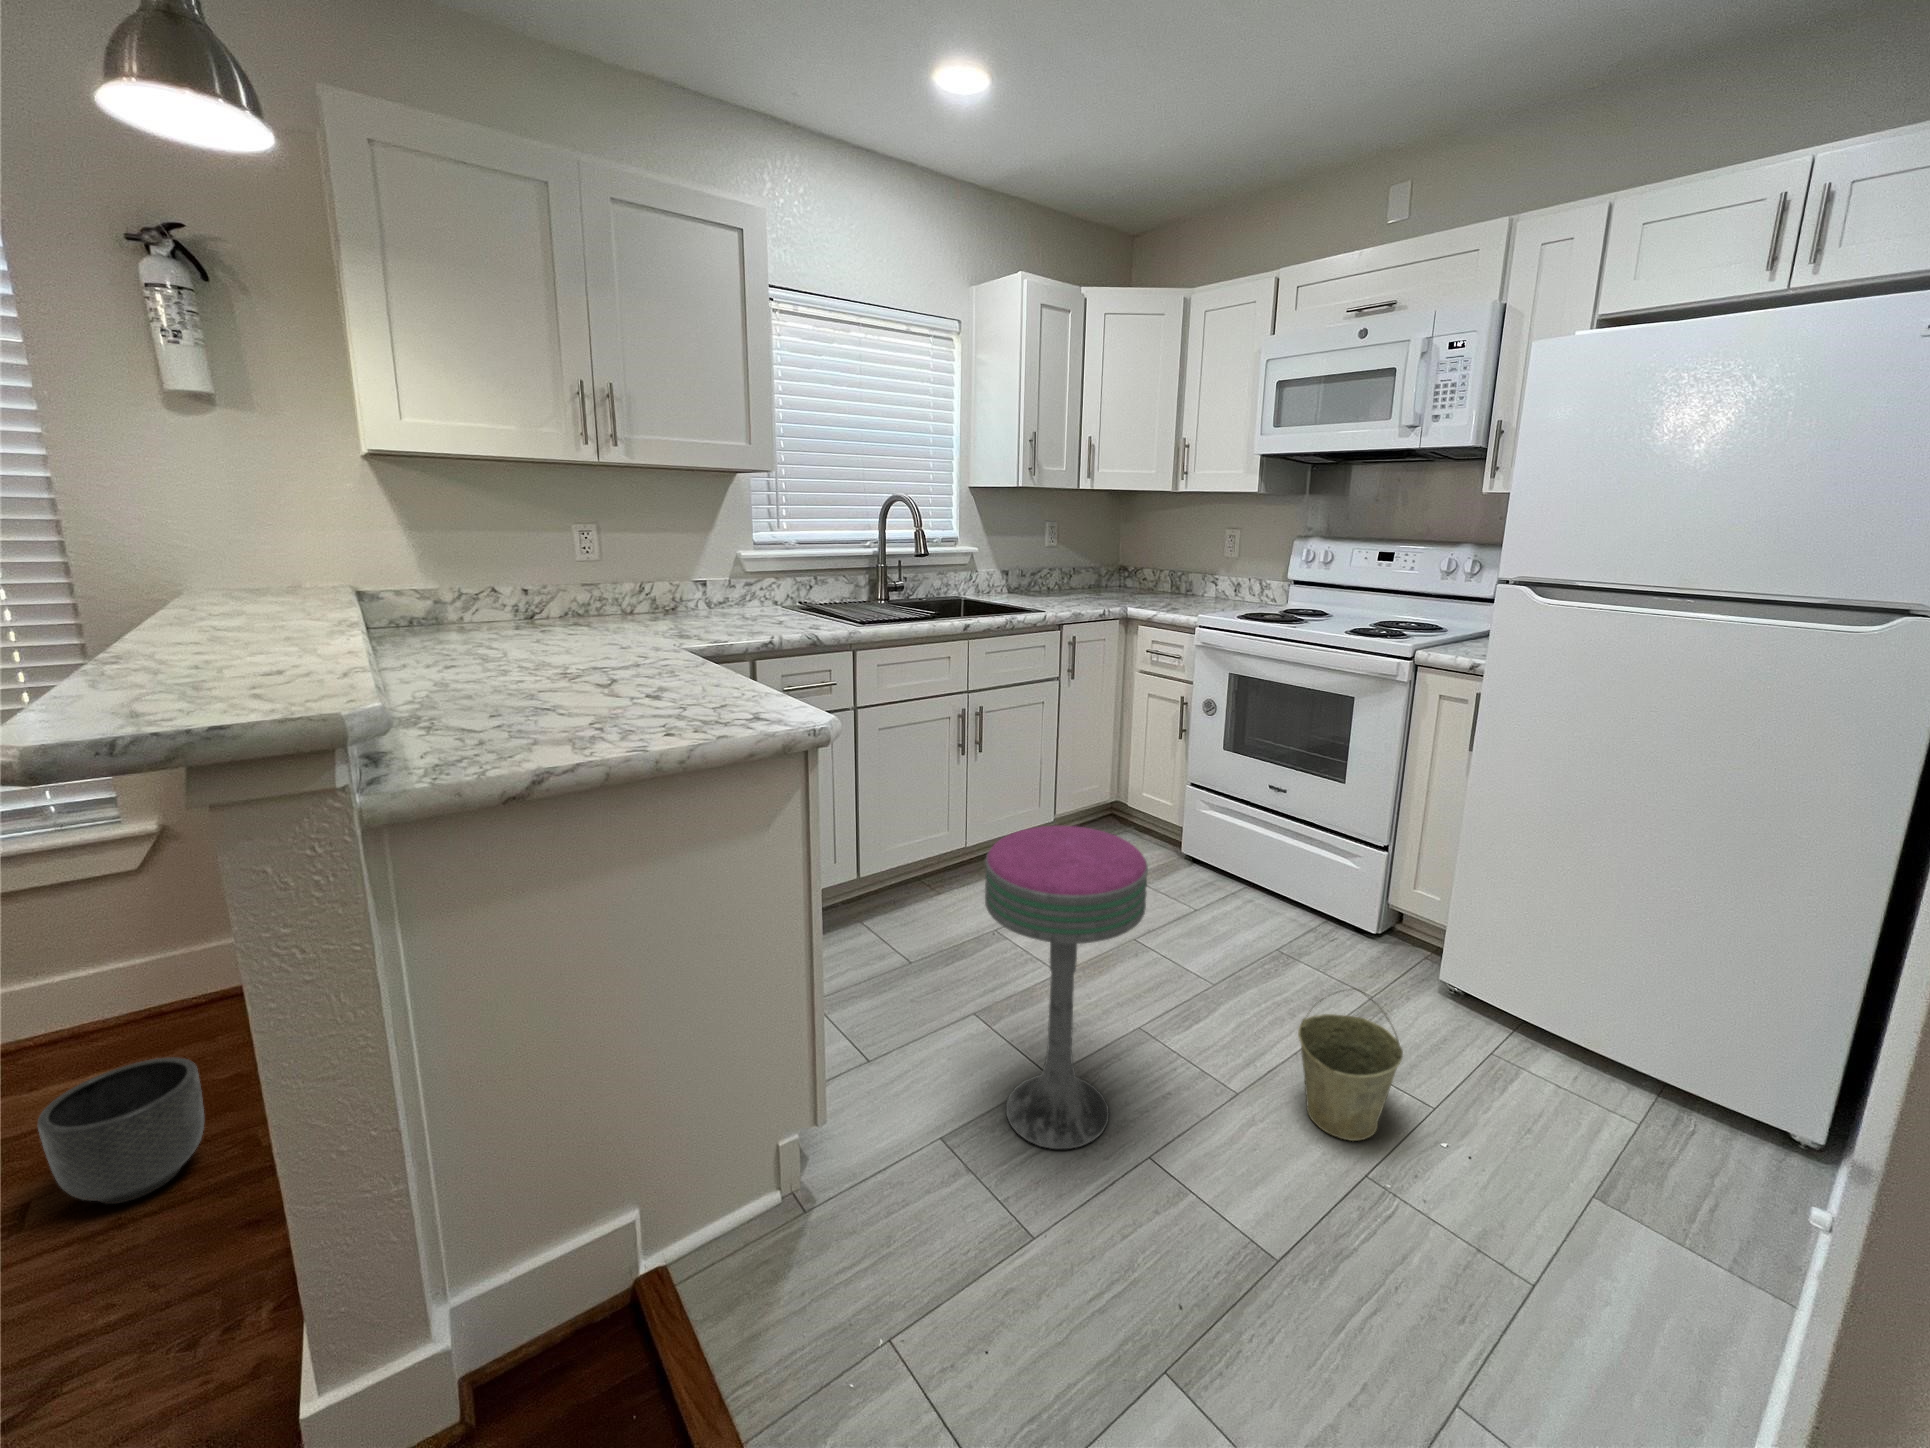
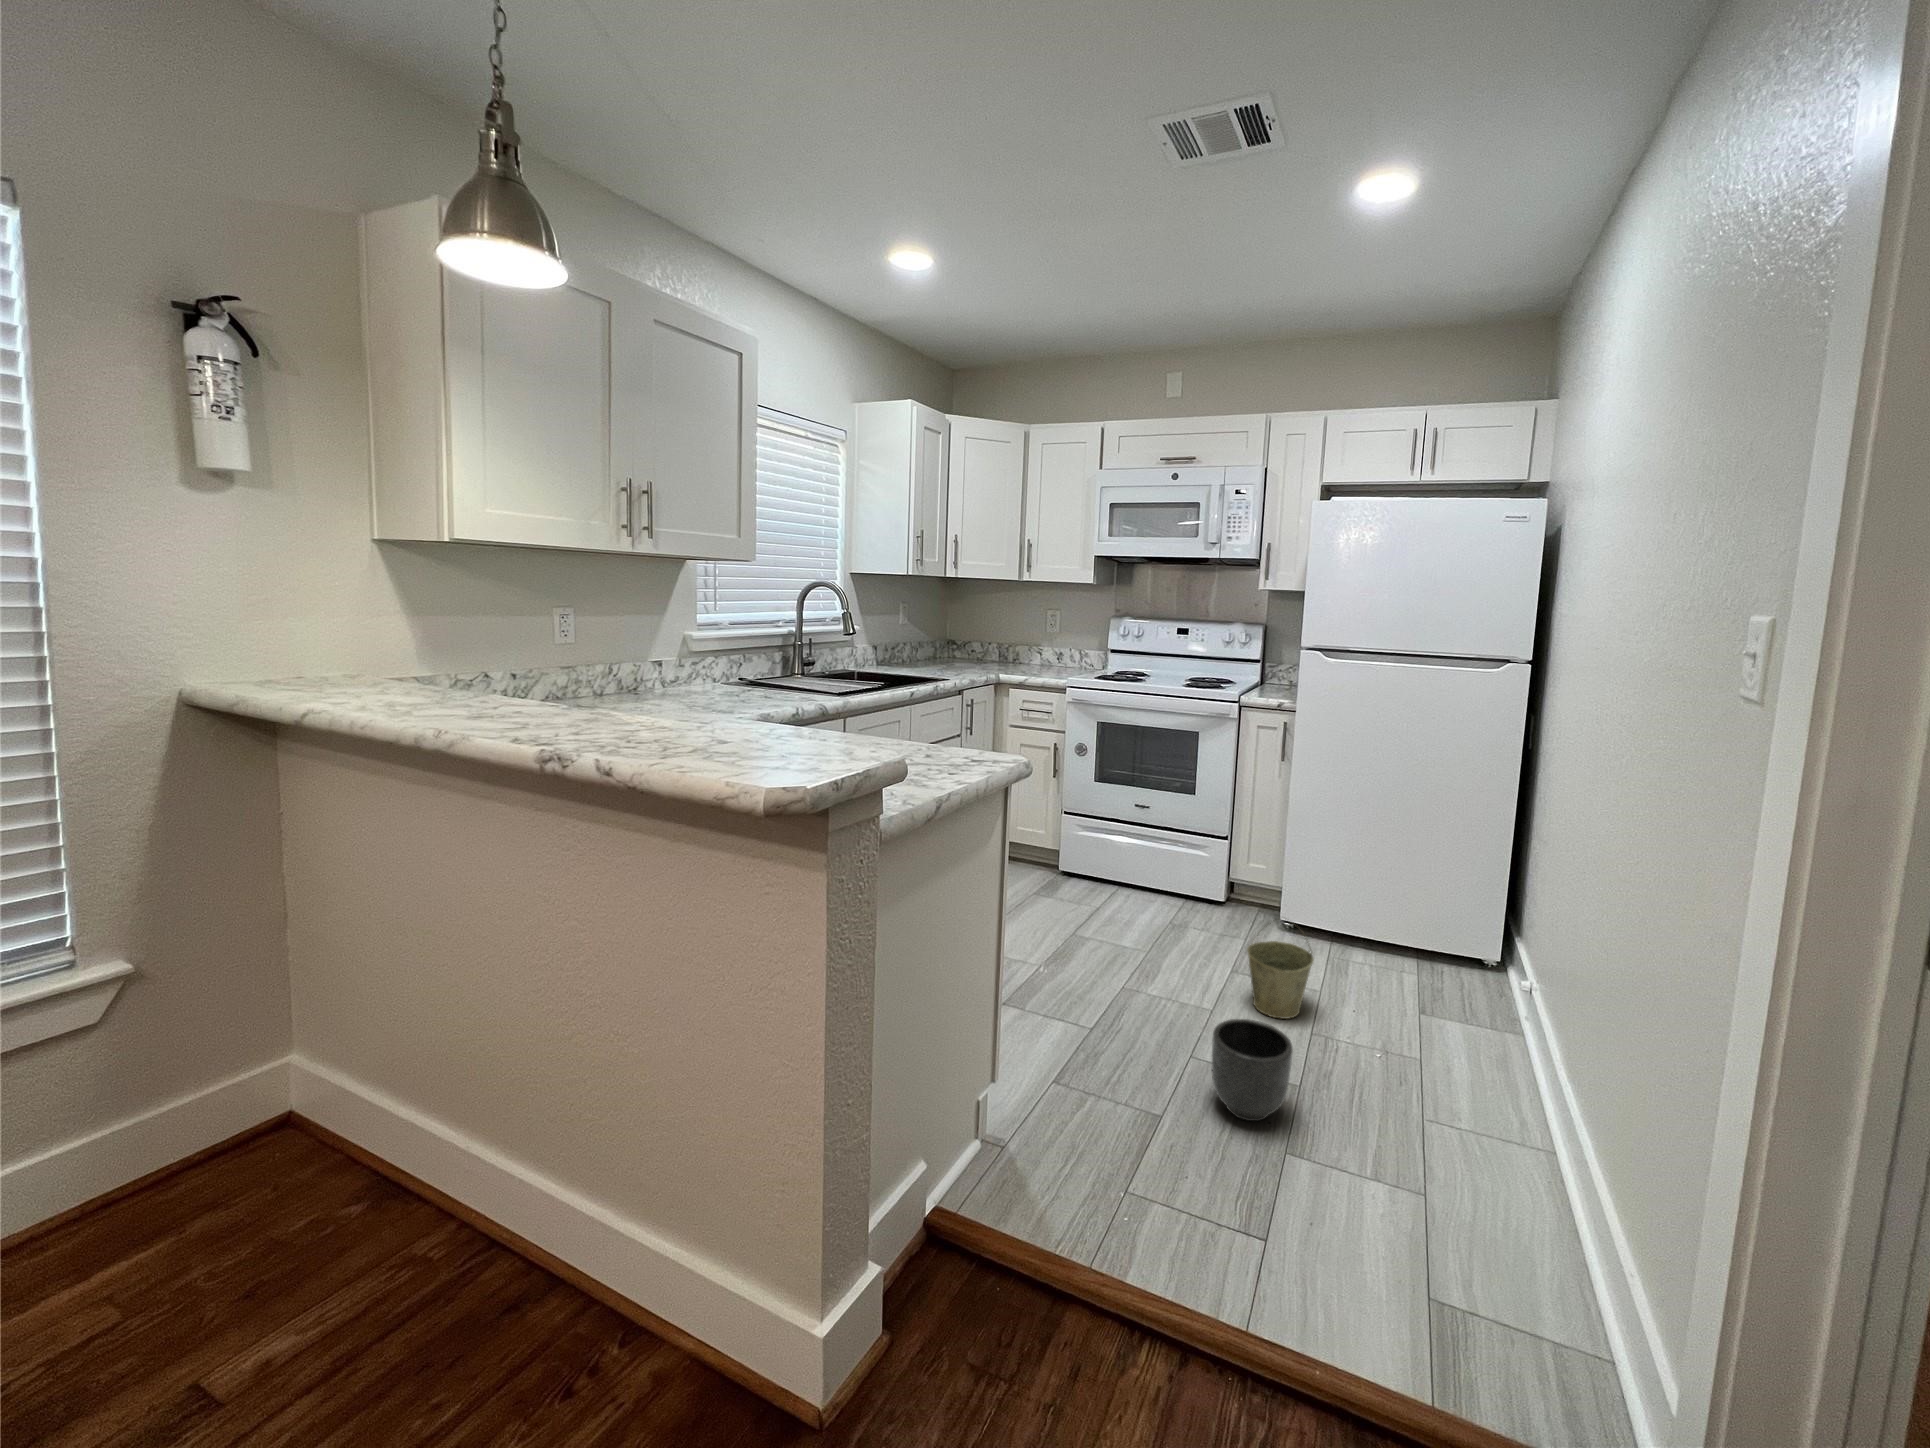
bar stool: present [985,826,1148,1149] -> none [1067,834,1183,1068]
planter: present [38,1057,204,1204] -> present [1211,1019,1293,1121]

